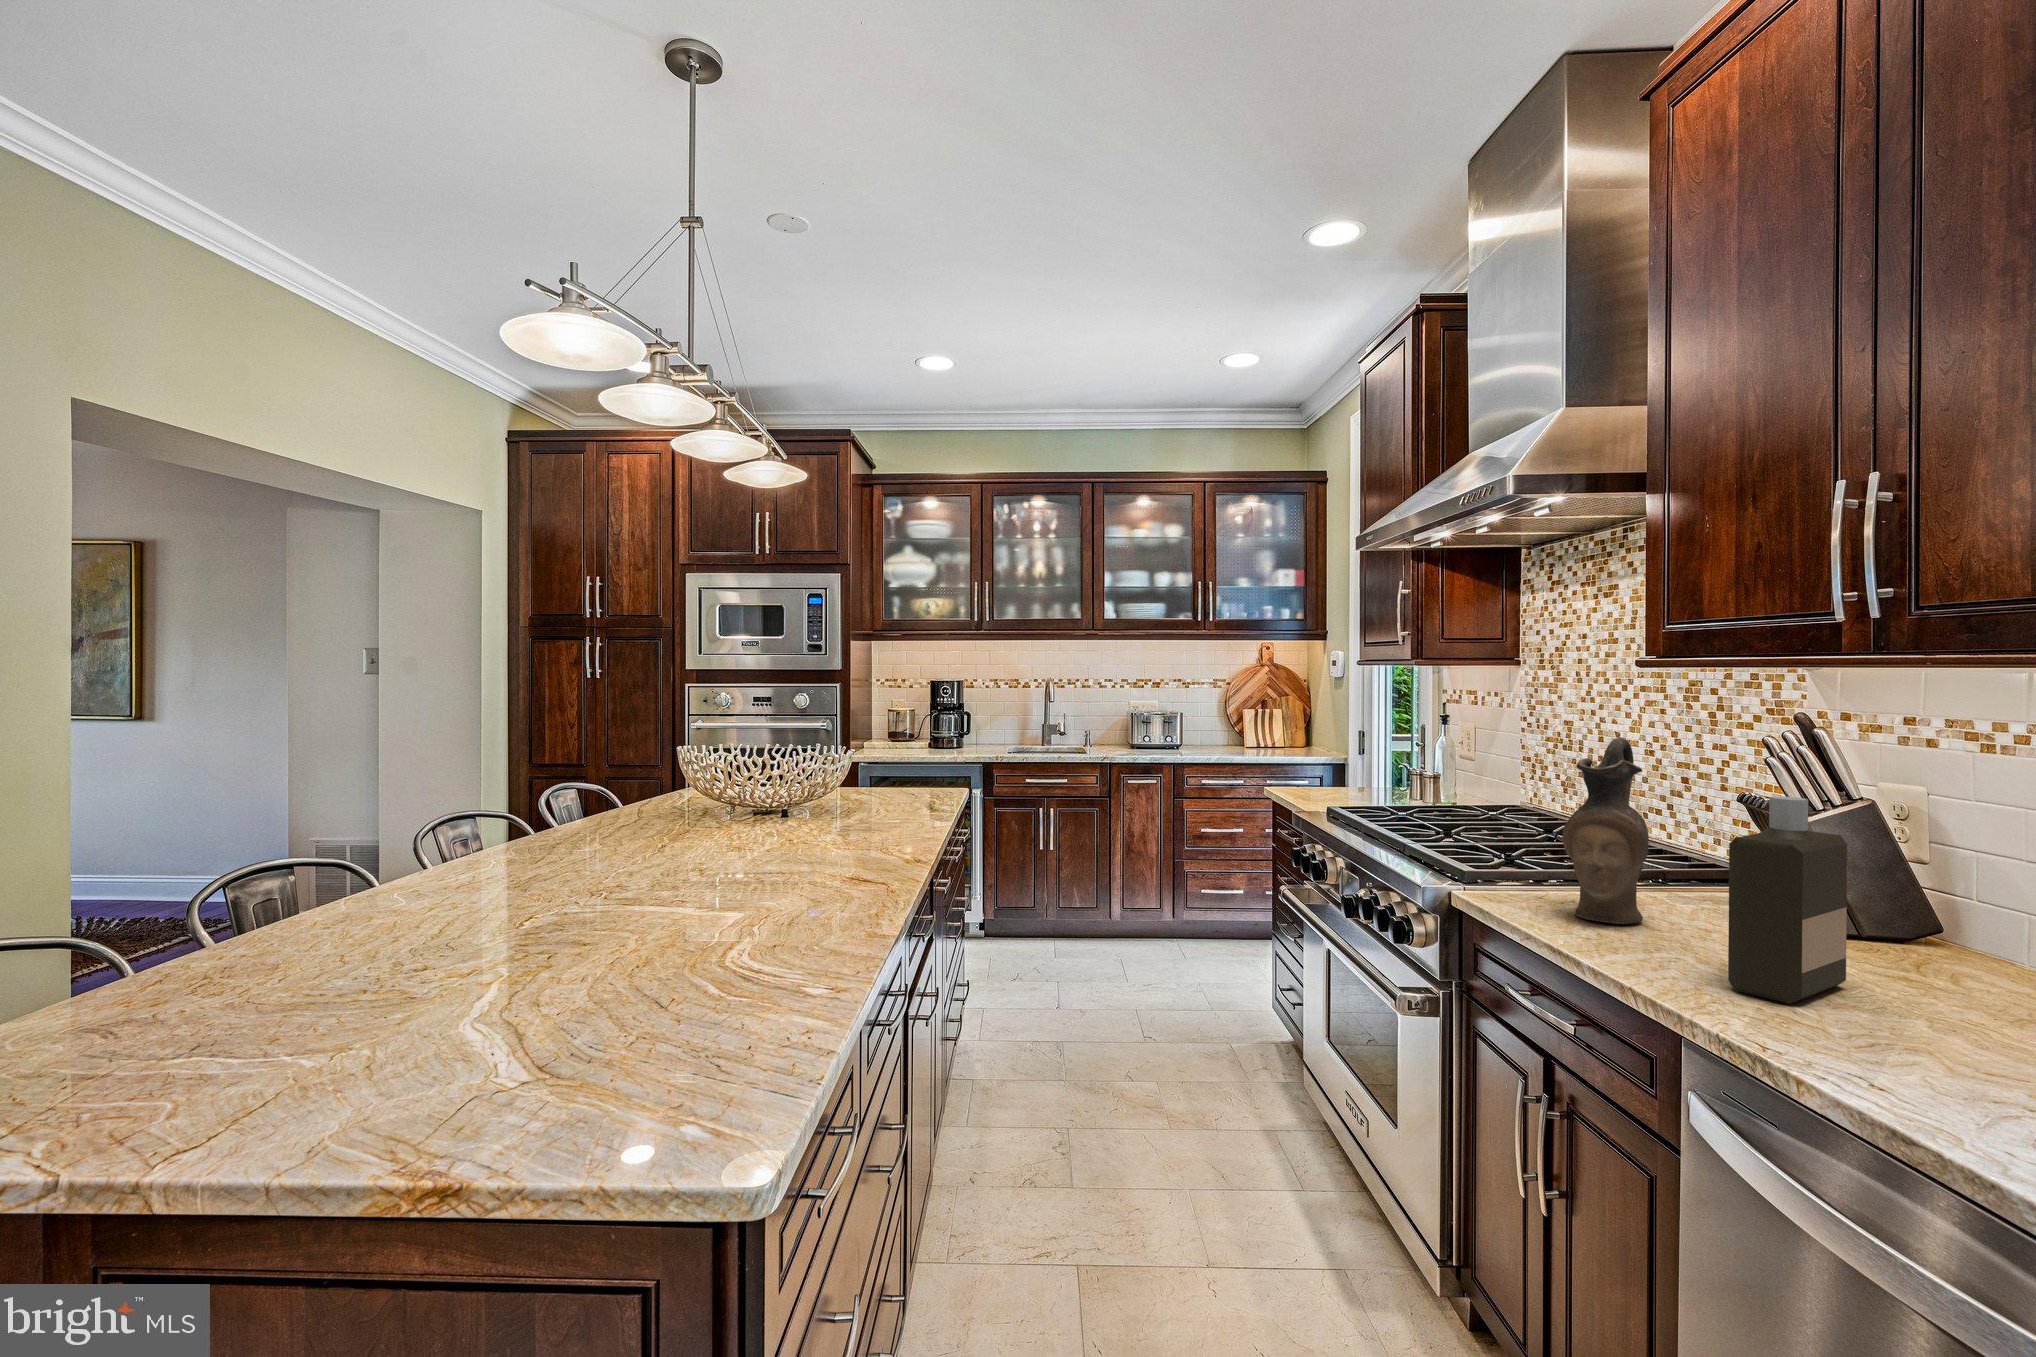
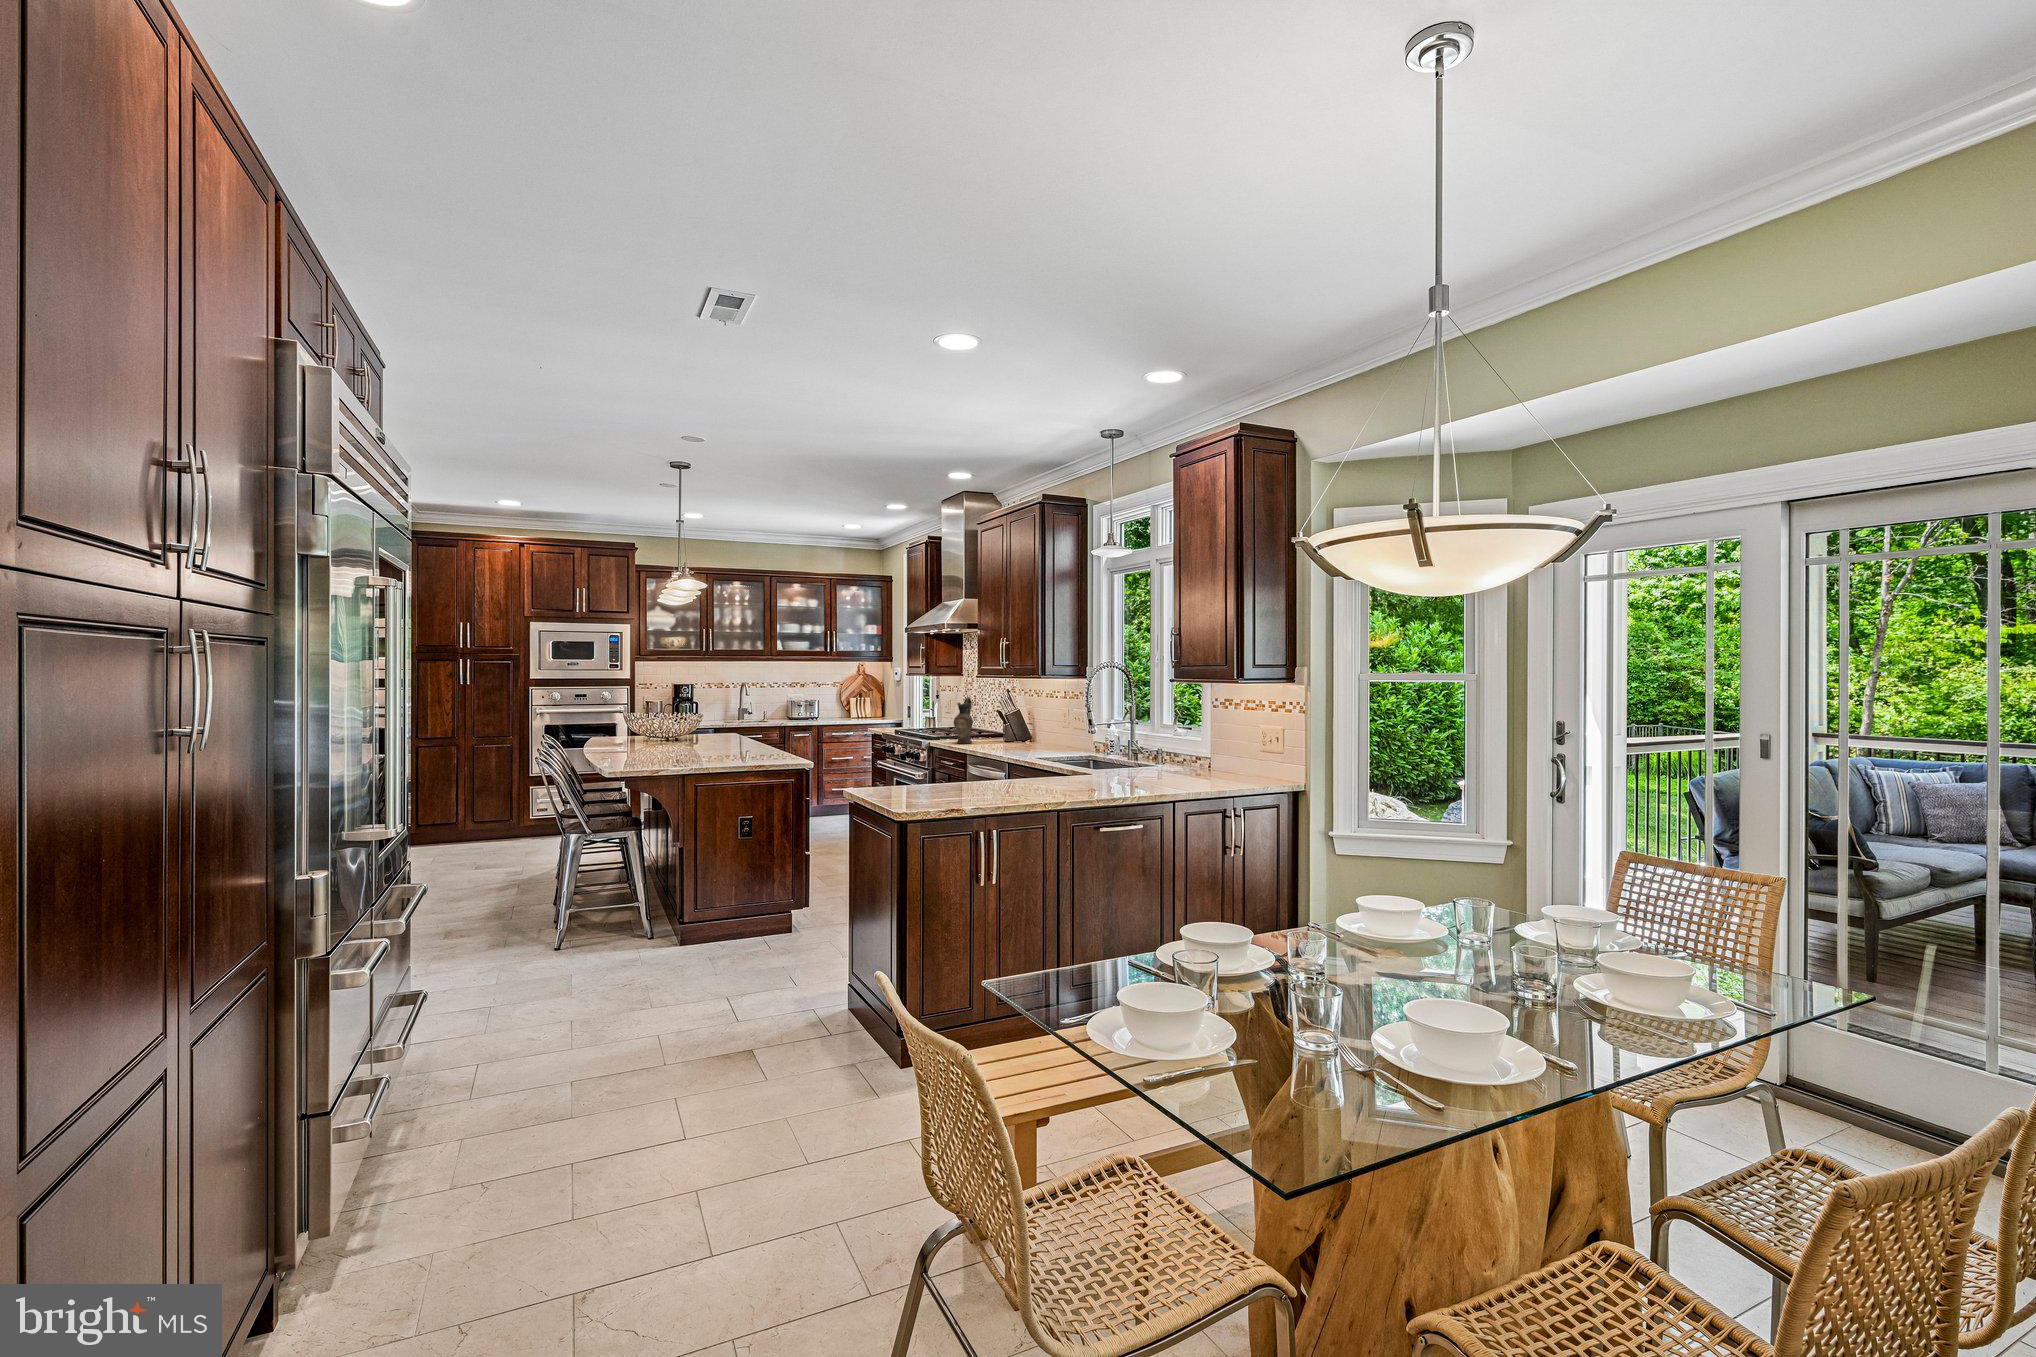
bottle: present [1728,796,1847,1004] -> none [978,707,1000,748]

